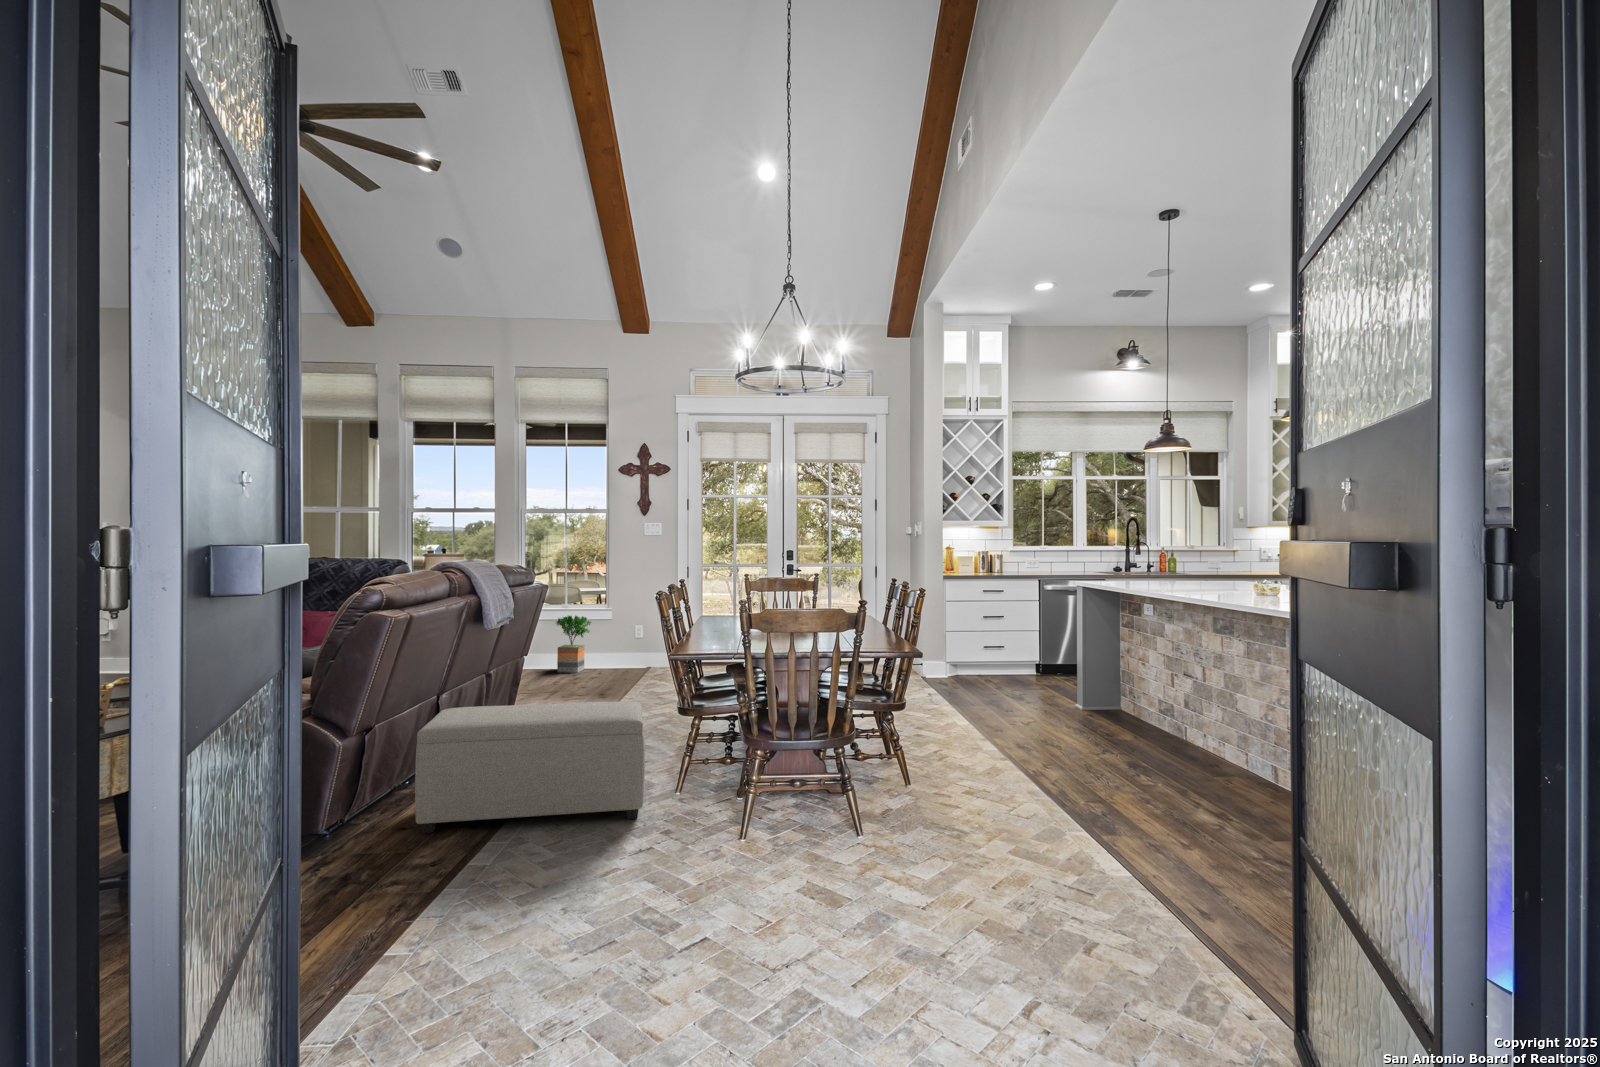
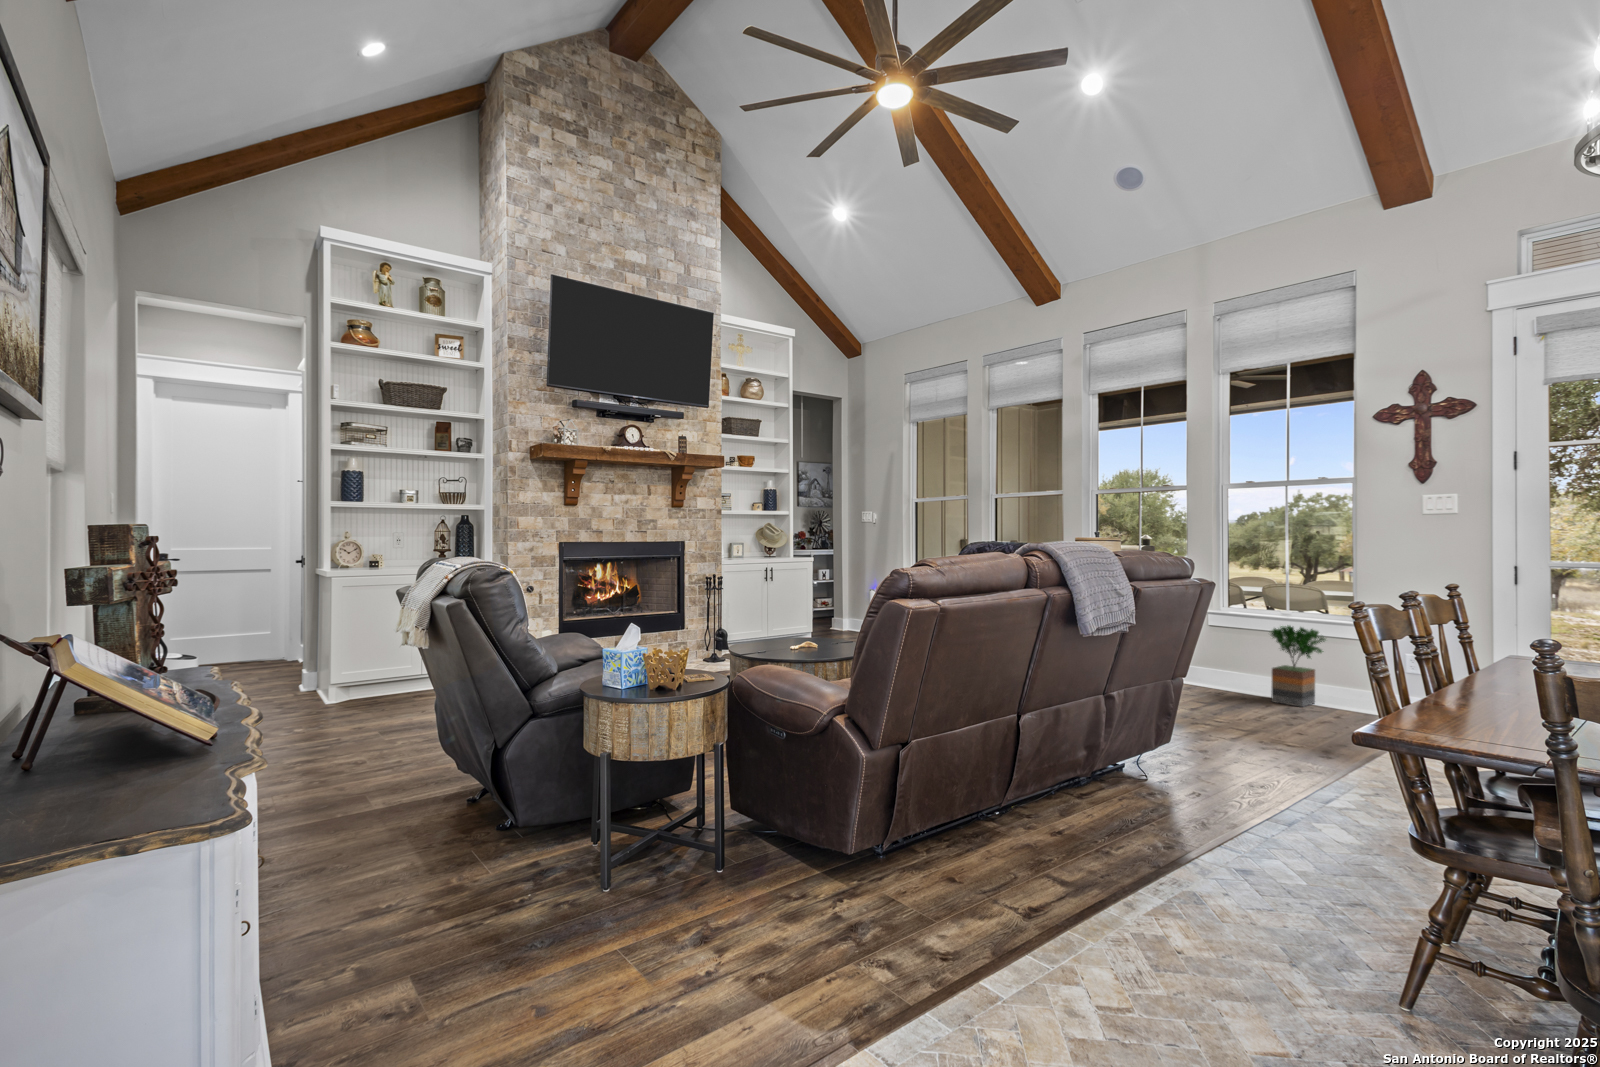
ottoman: present [415,701,645,834] -> none [956,737,1326,1013]

